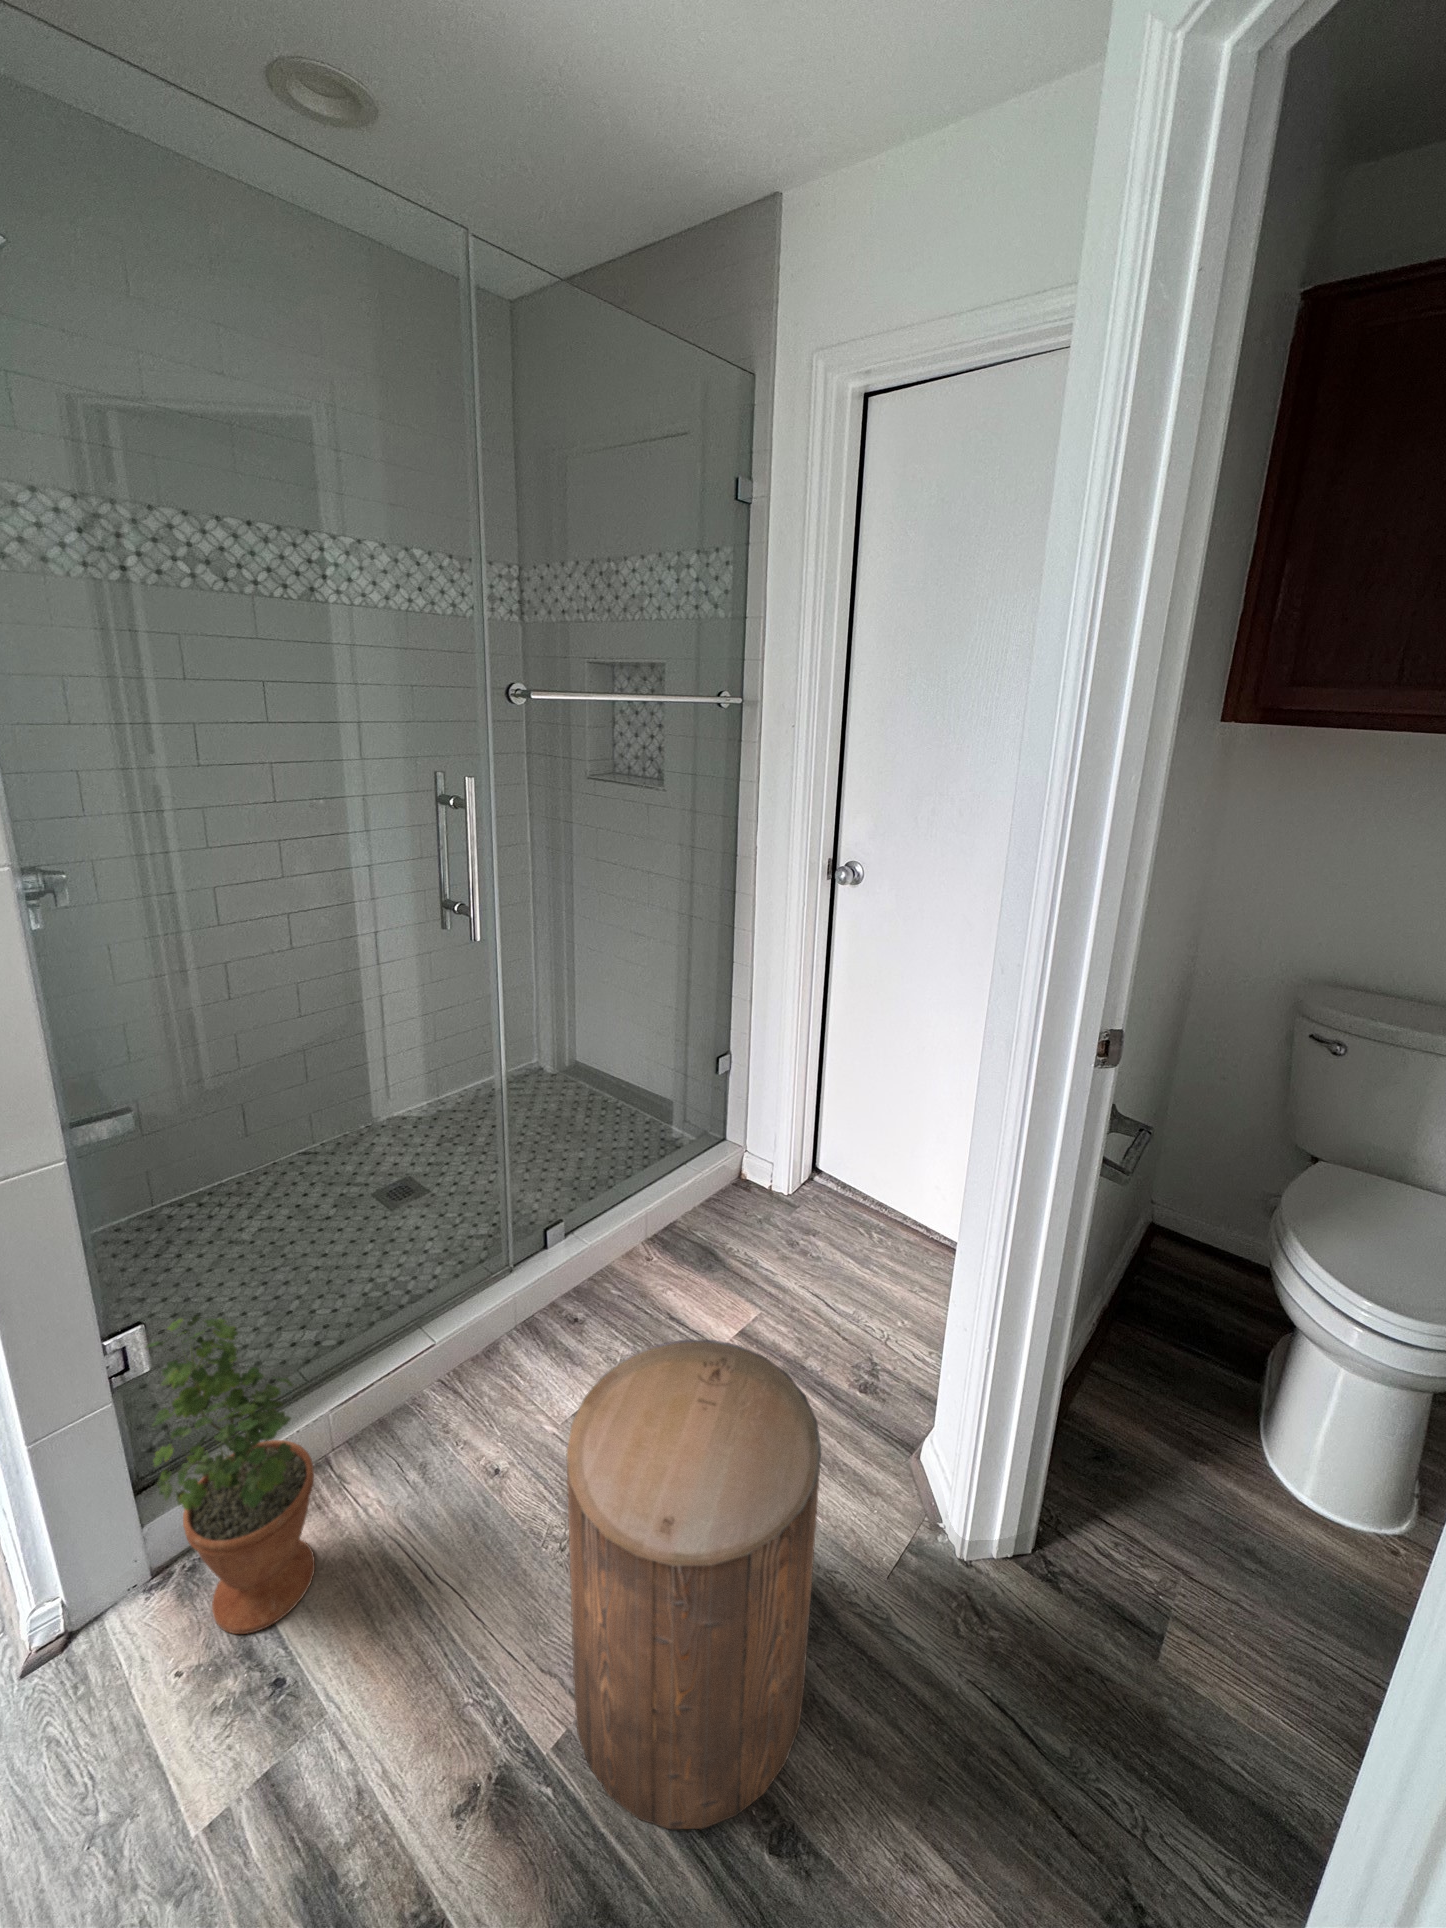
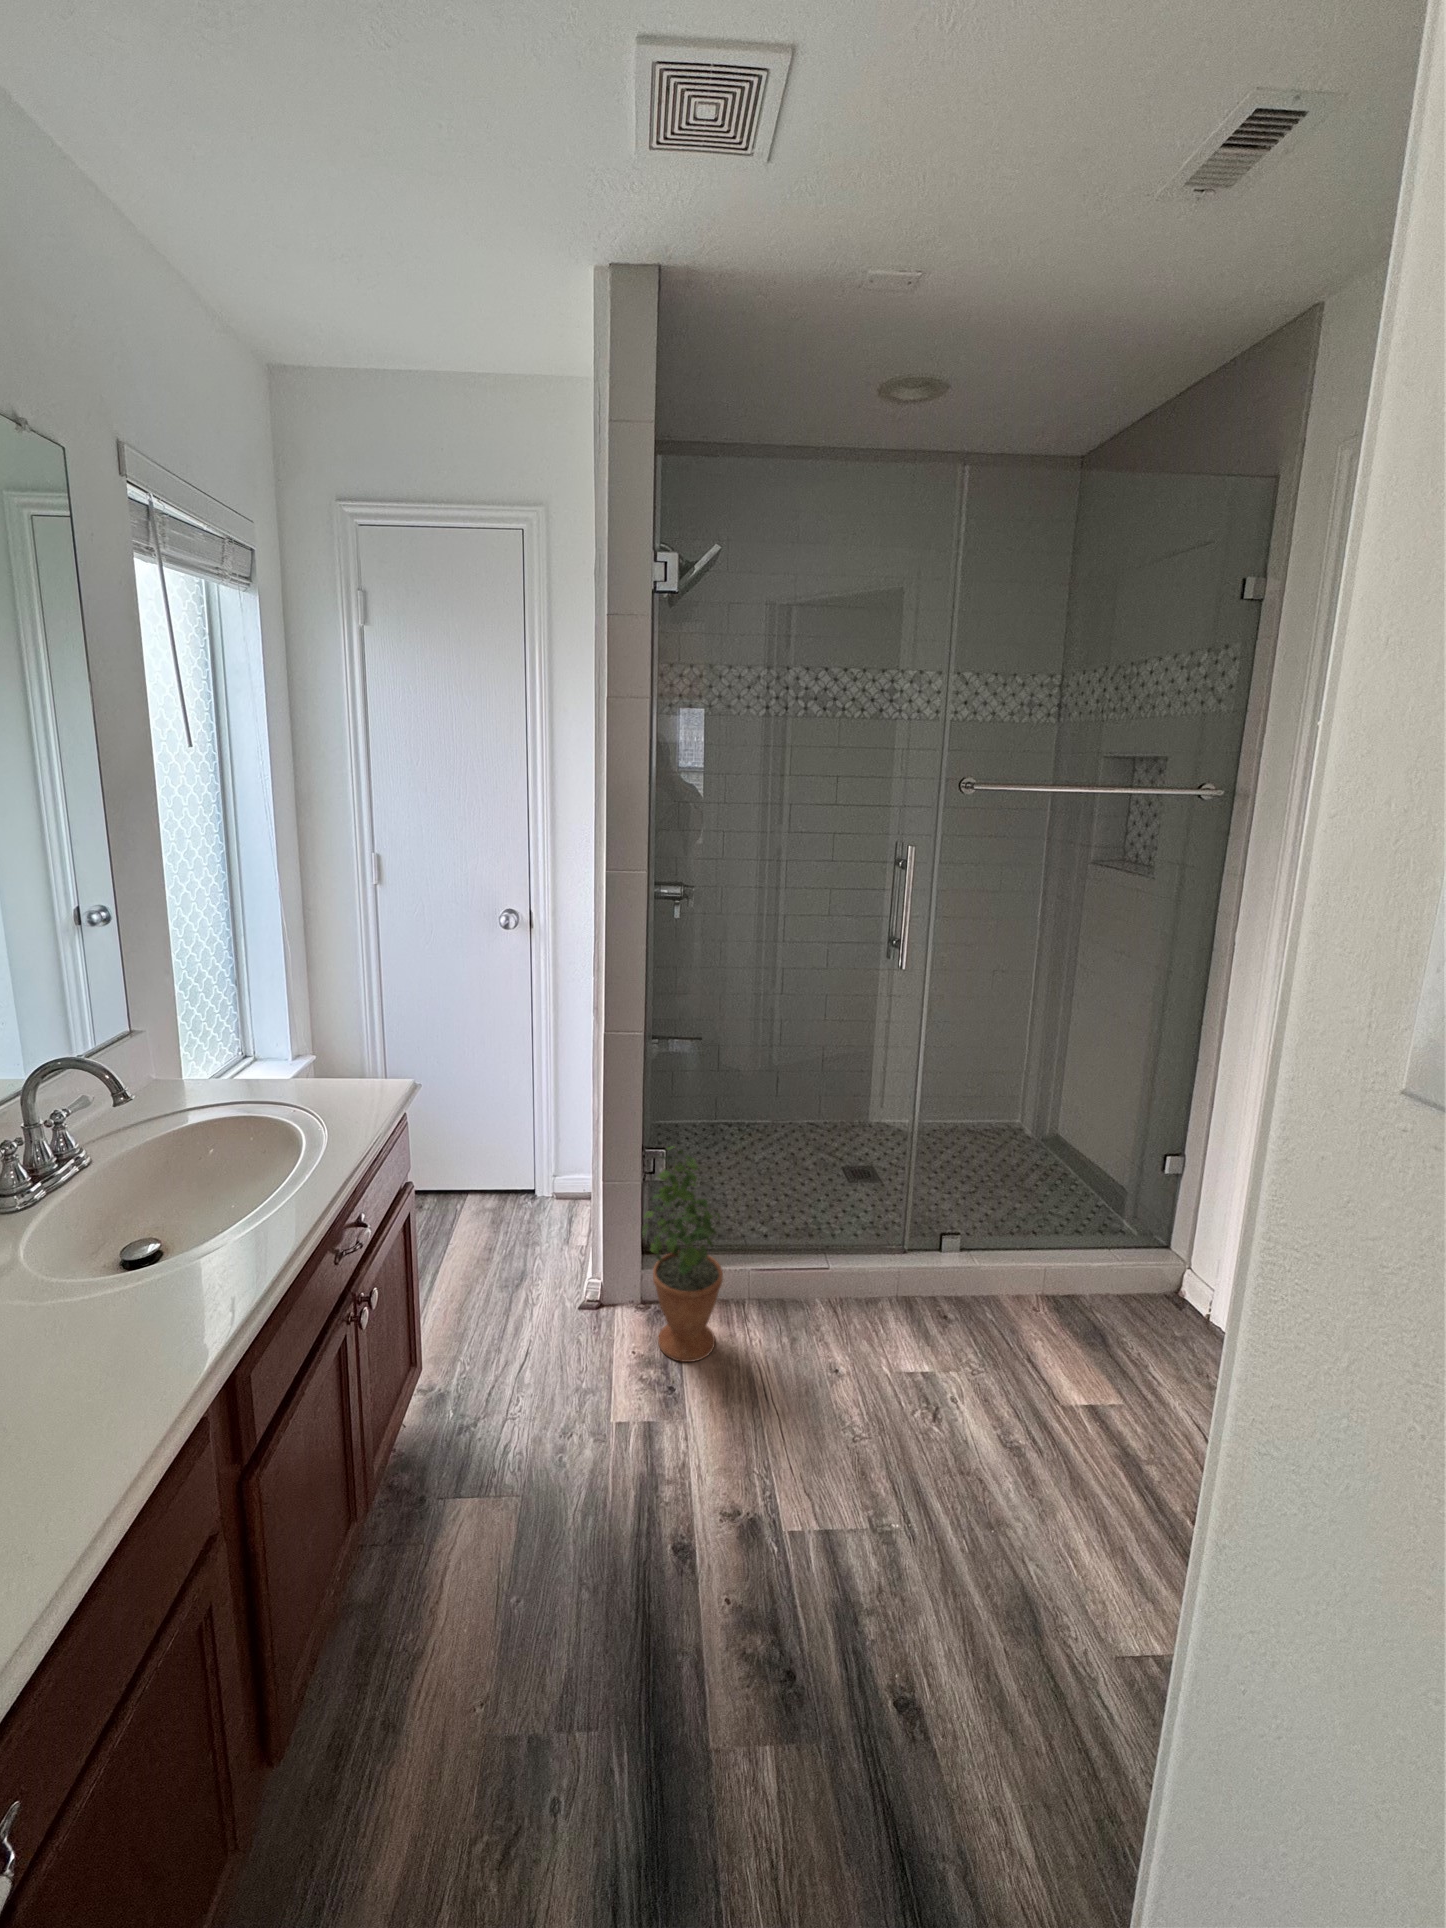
stool: present [566,1340,821,1829] -> none [805,1292,1021,1675]

